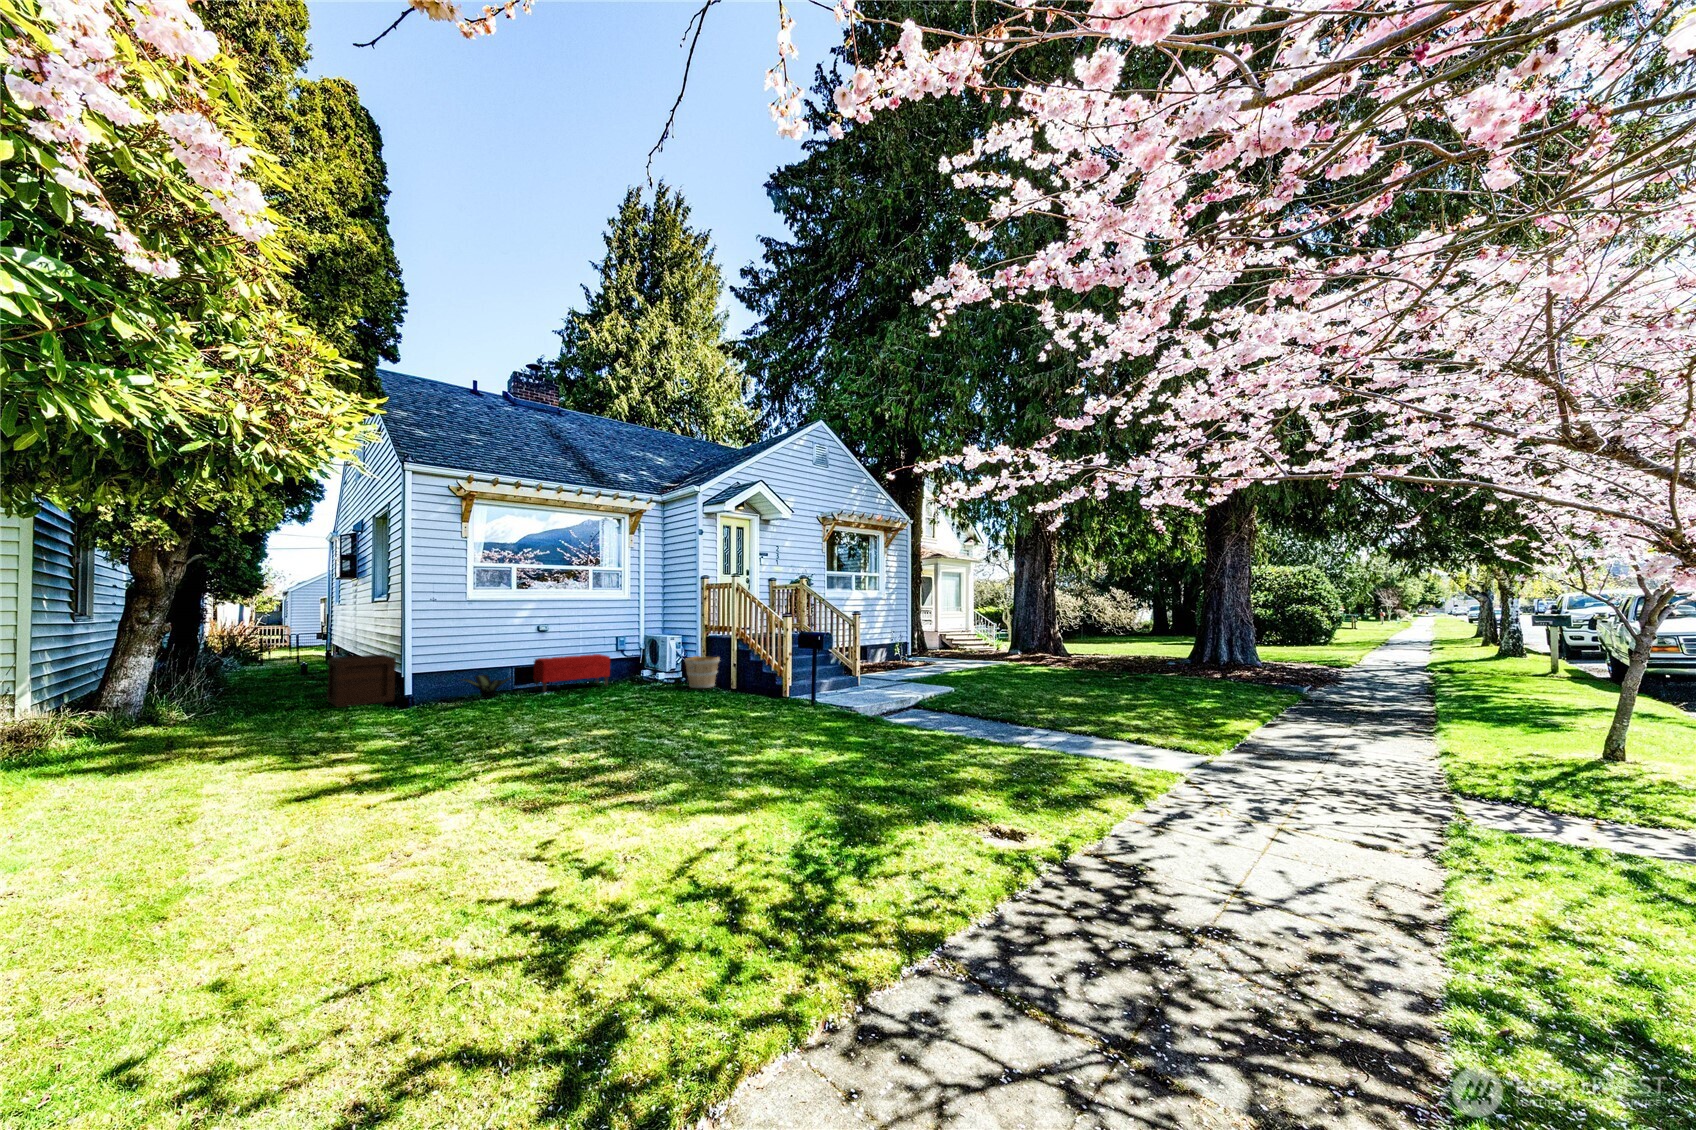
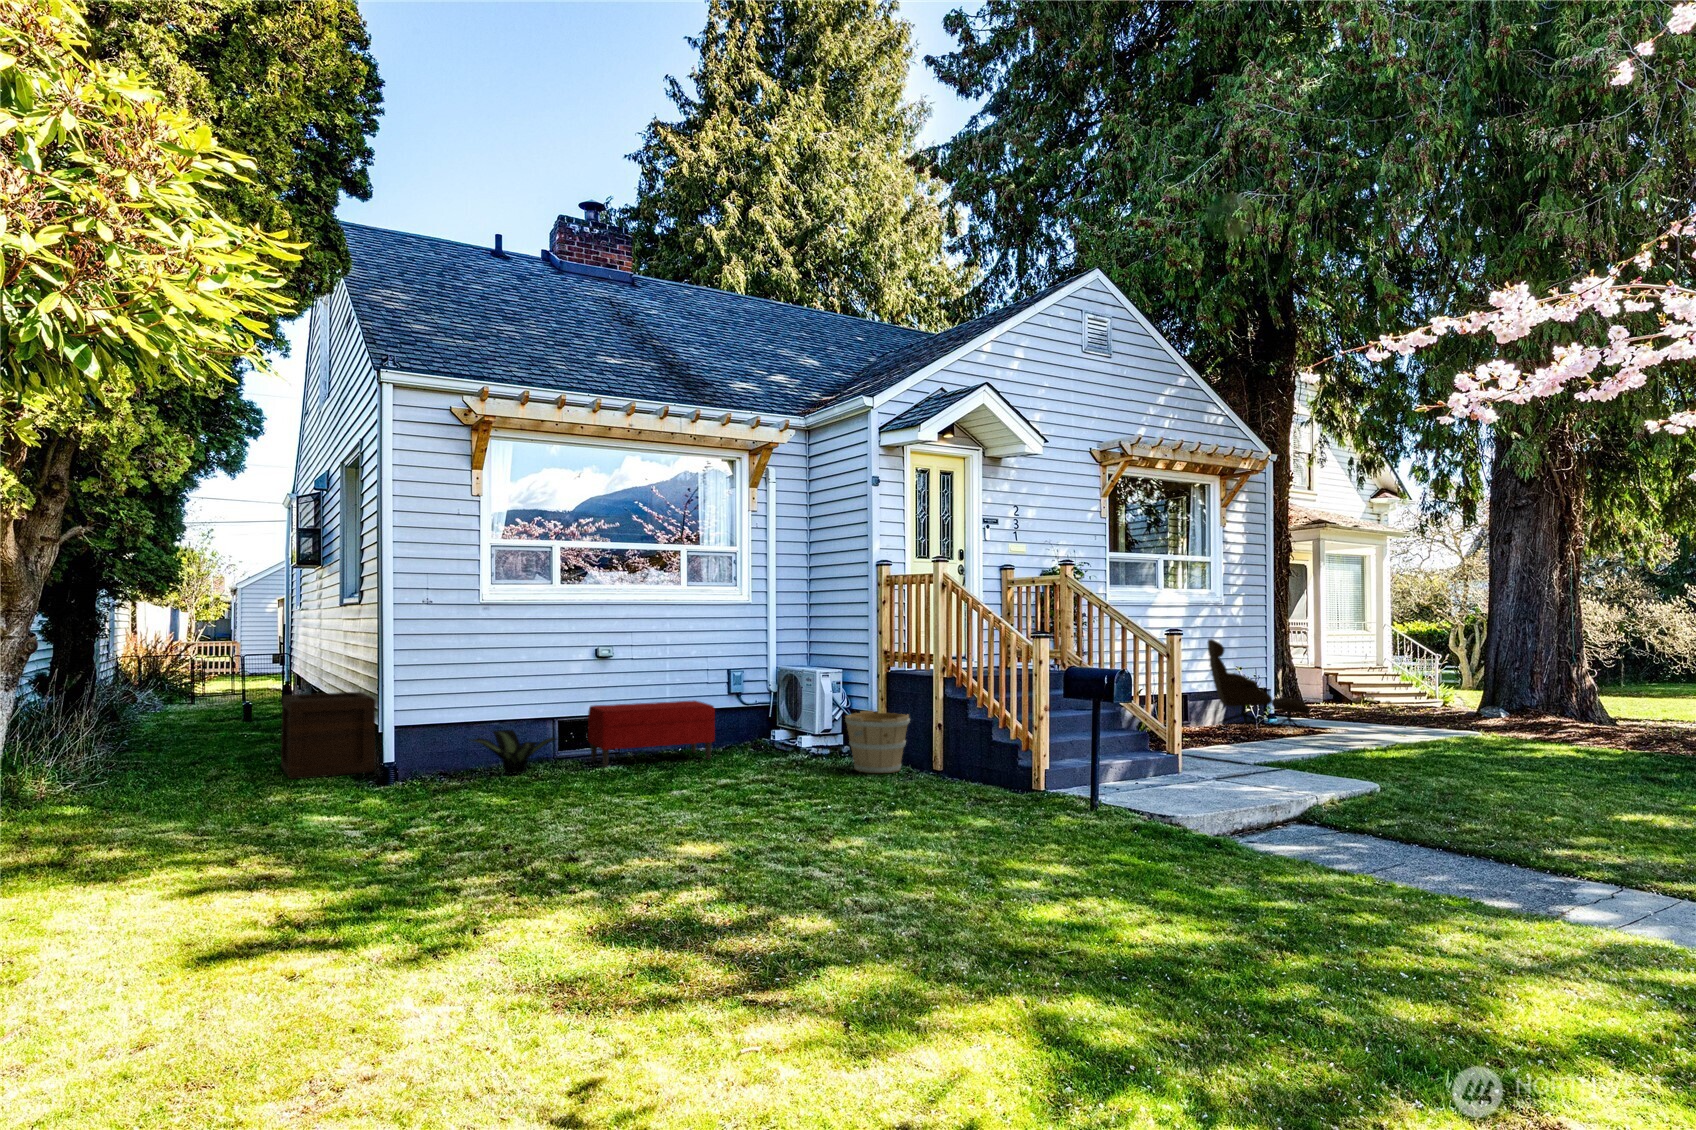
lounge chair: none [877,616,924,660] -> present [1208,639,1311,728]

